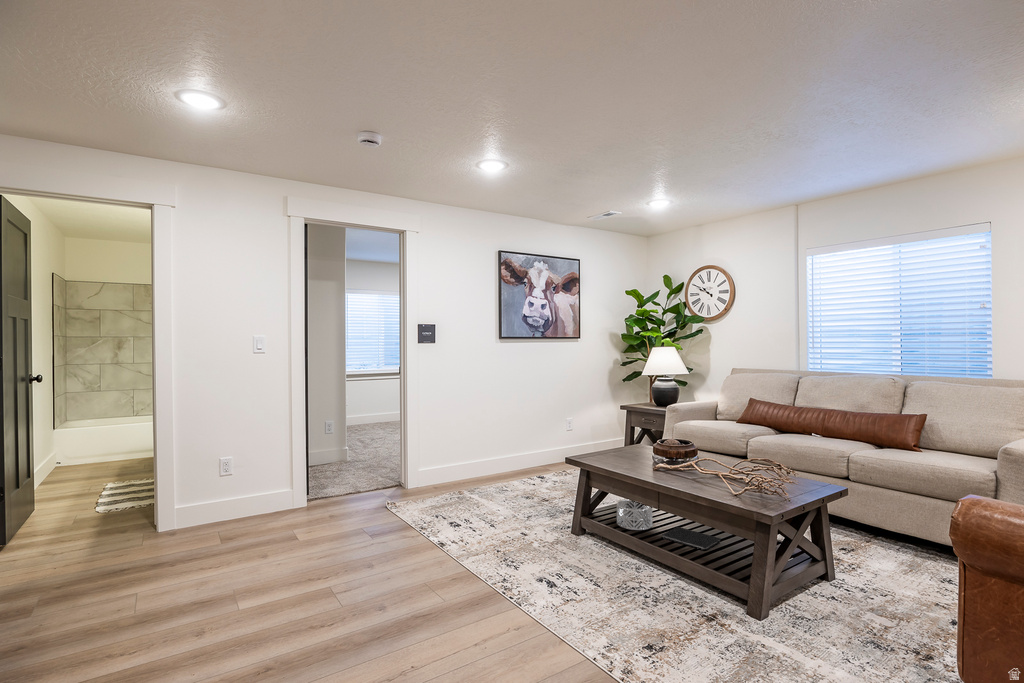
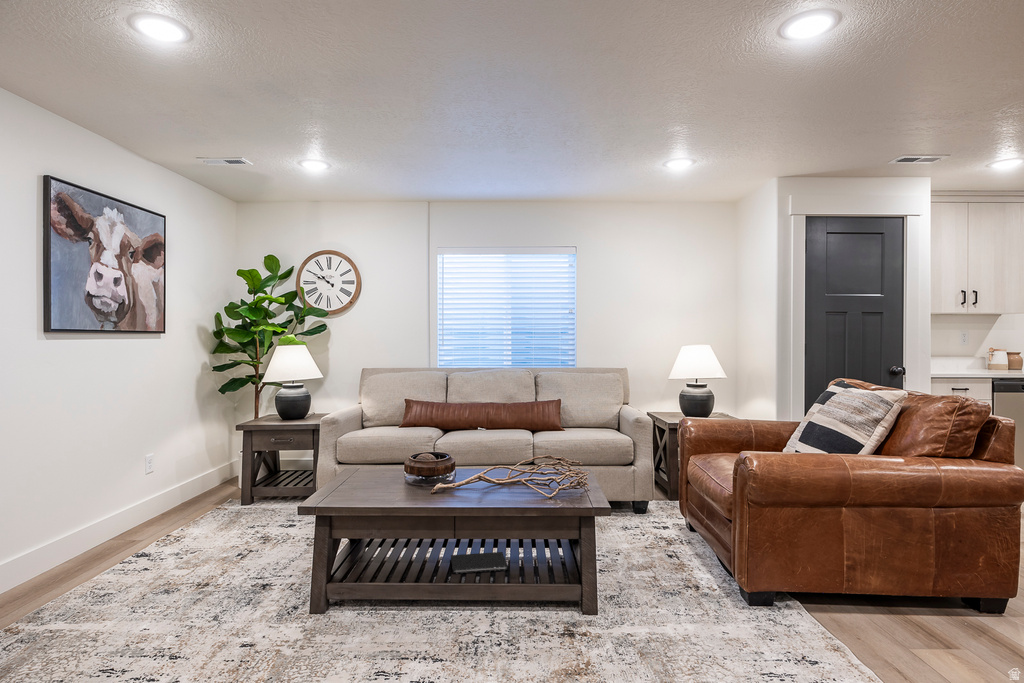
decorative bowl: present [617,499,652,530] -> none [382,537,427,580]

